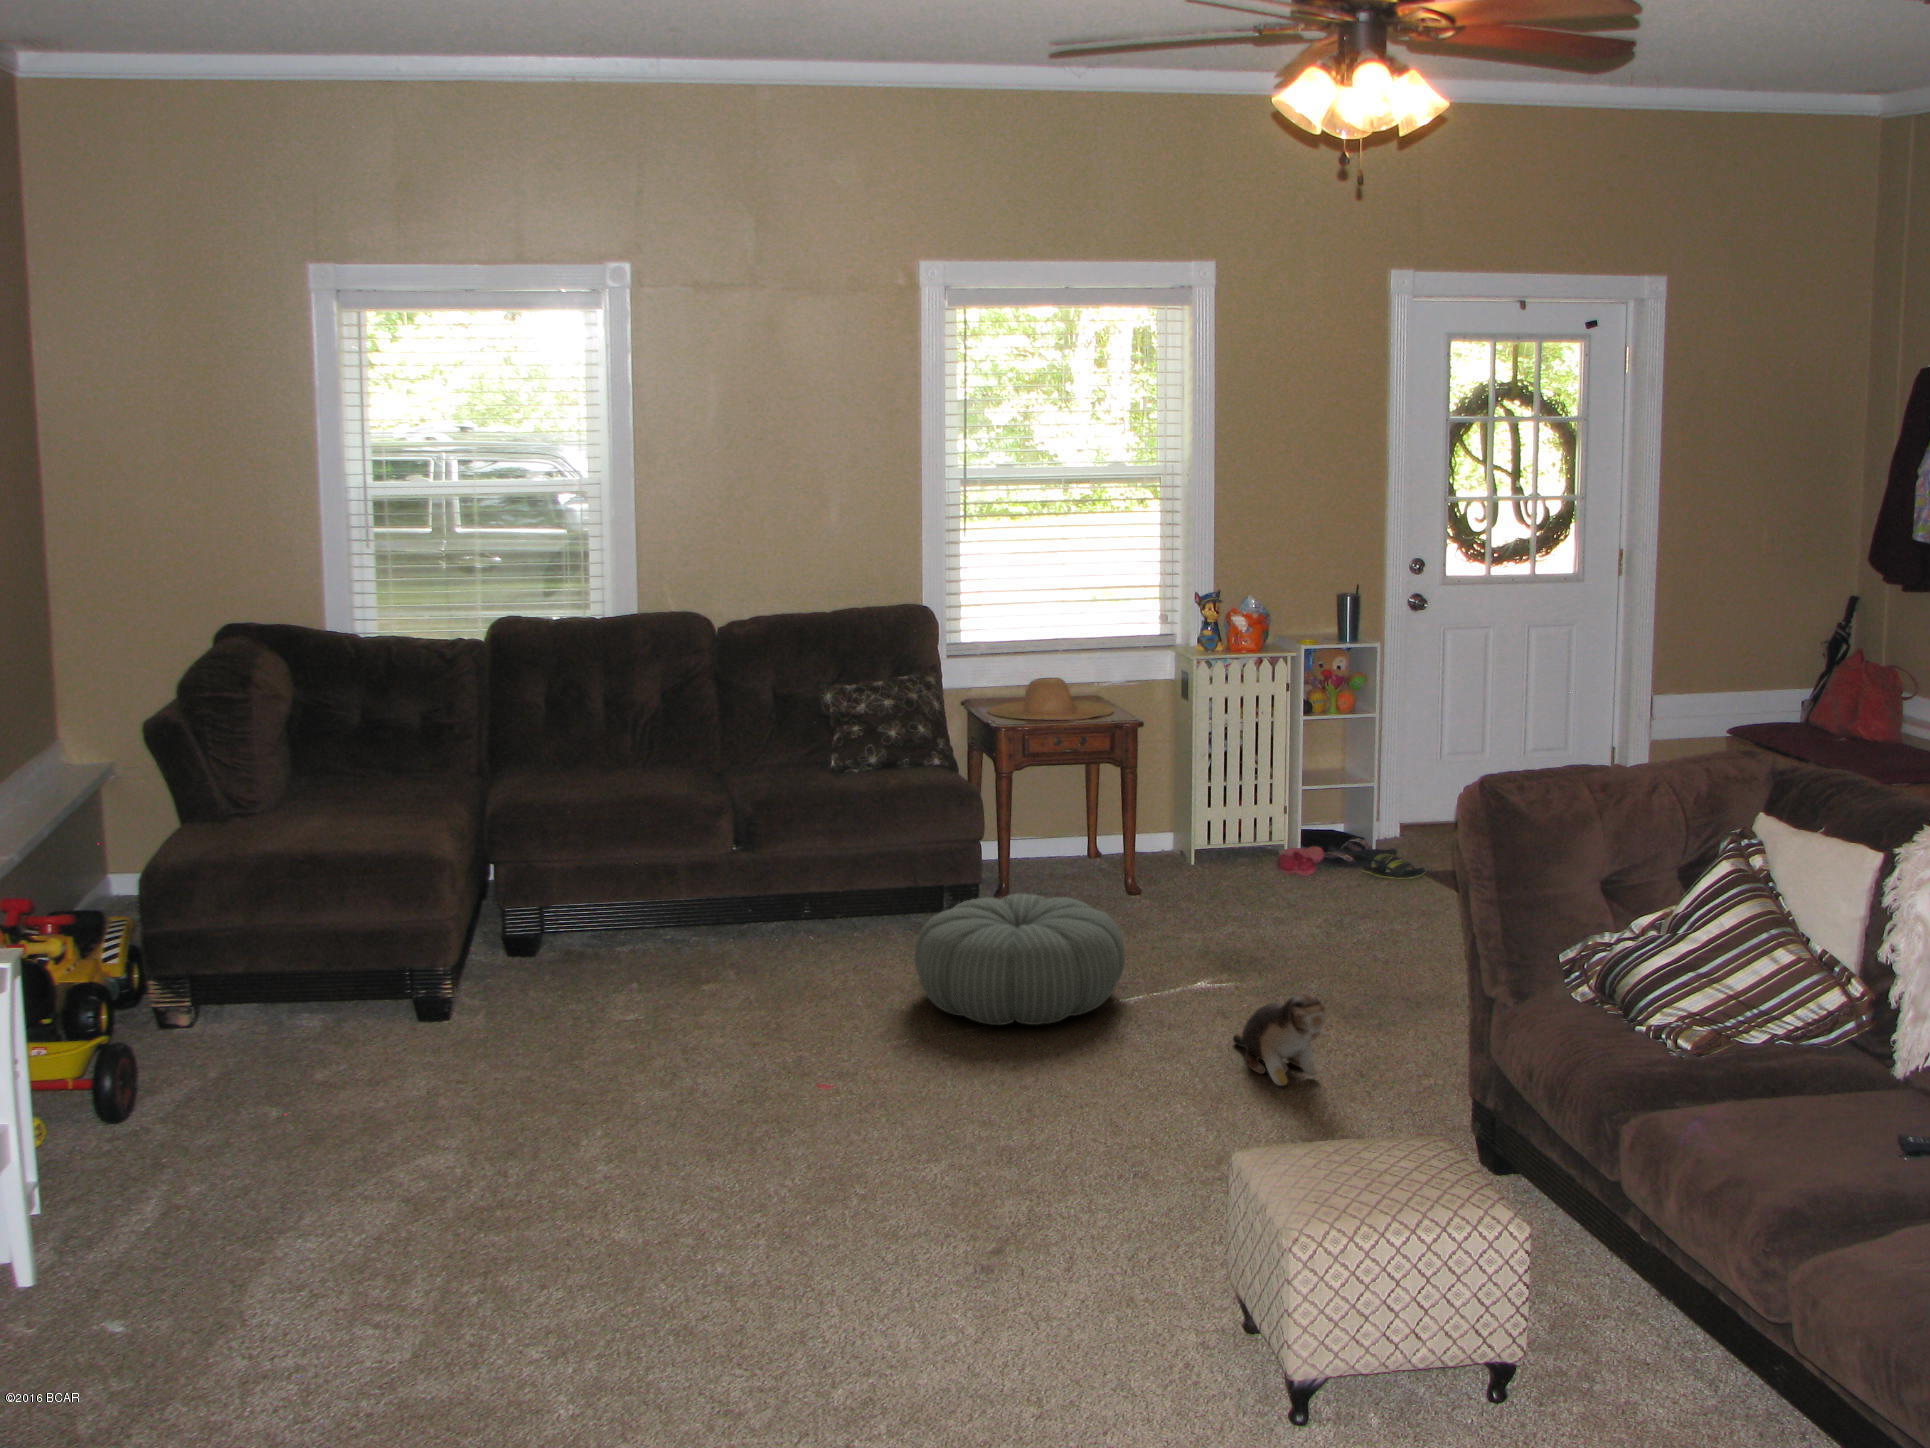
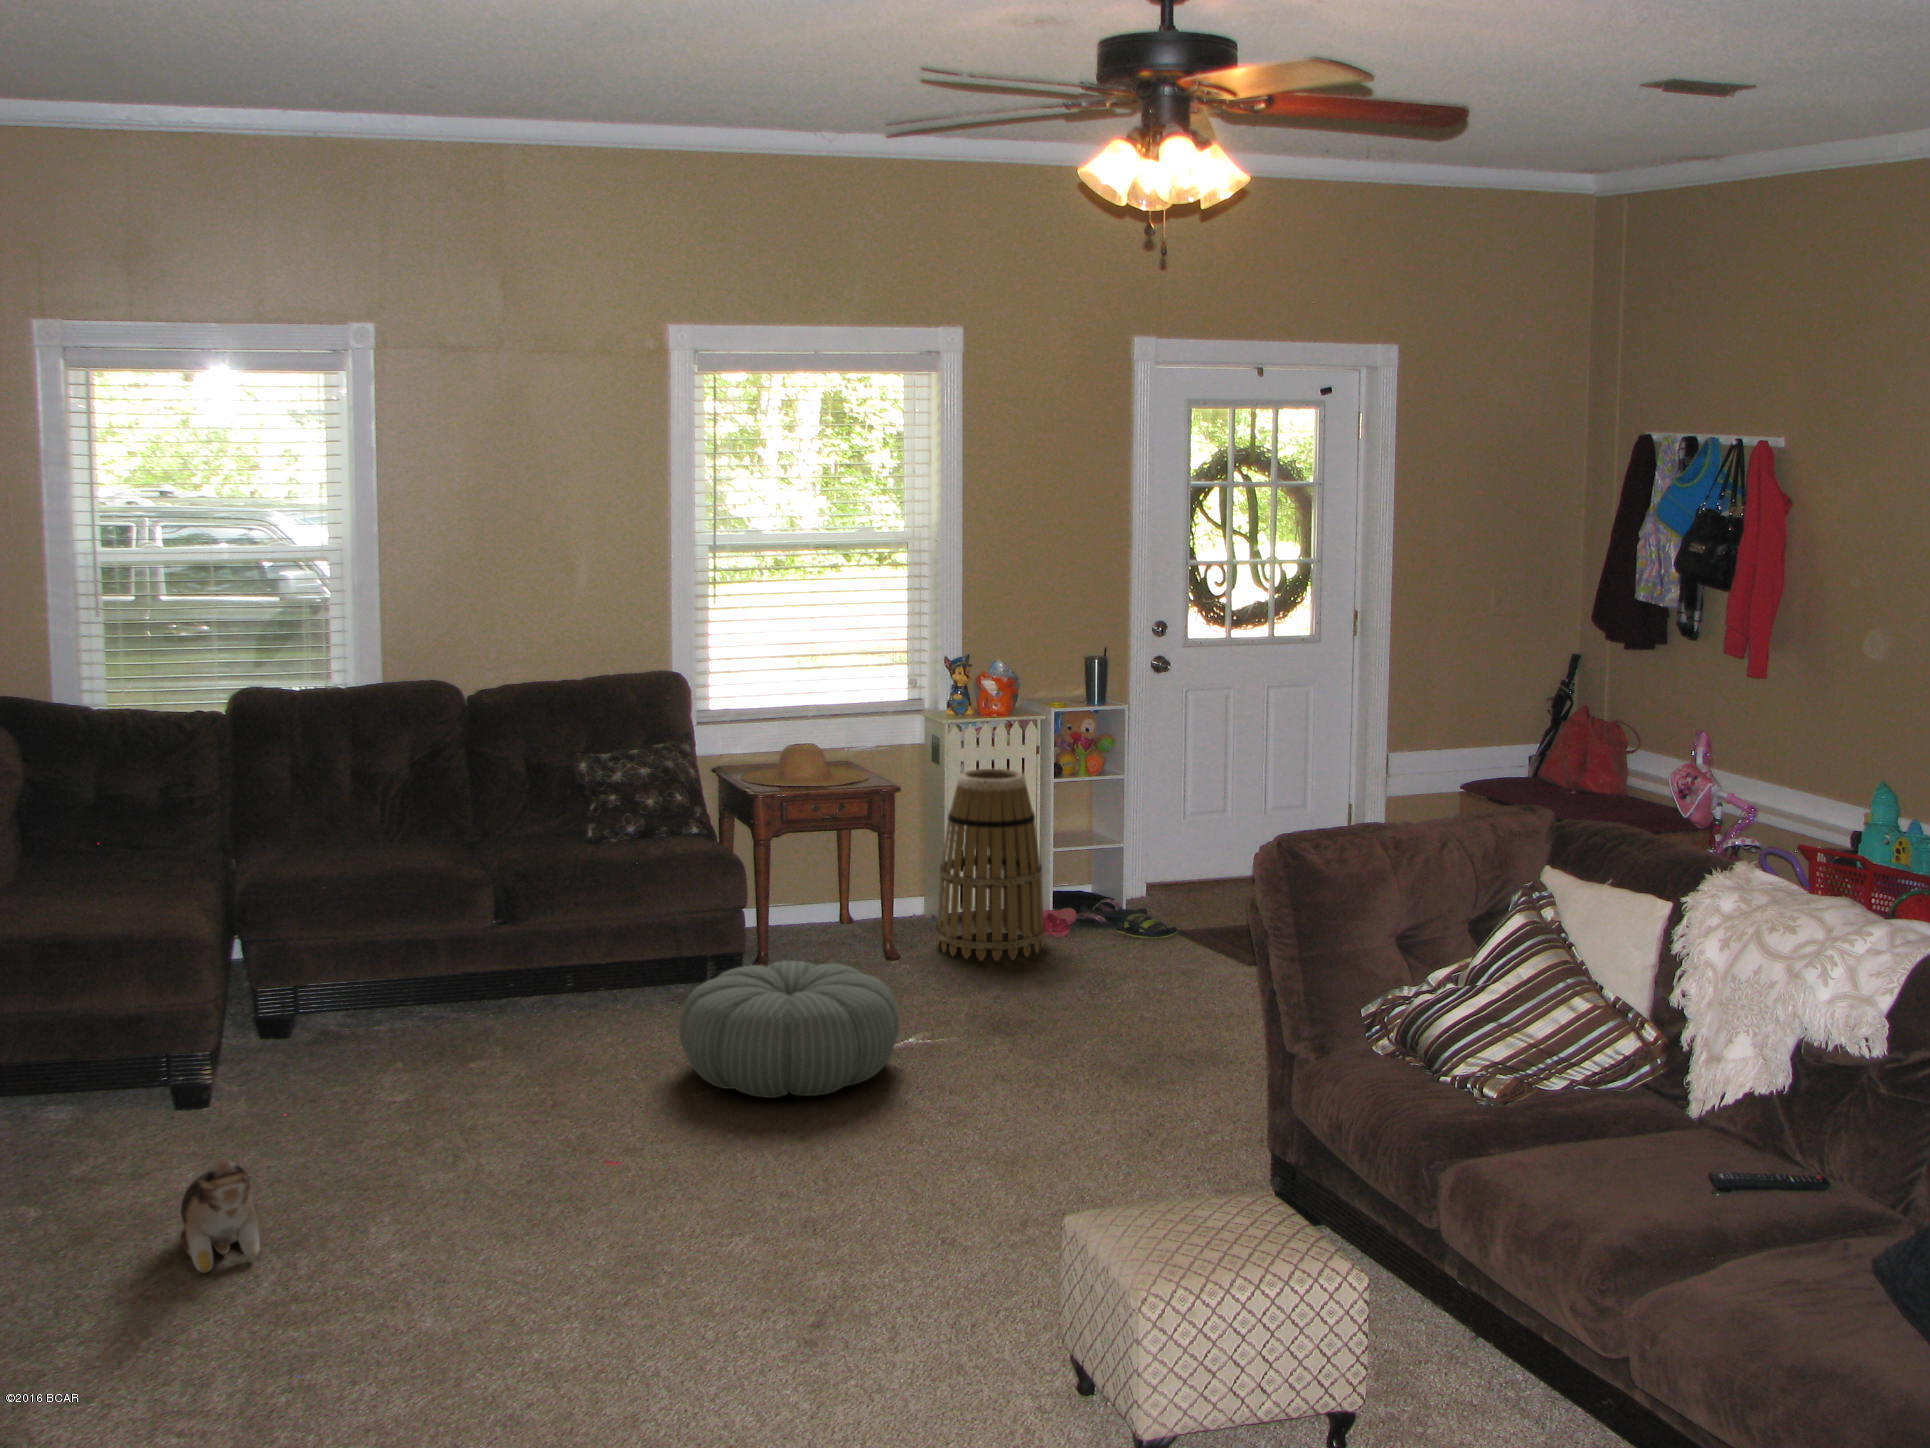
basket: none [1180,706,1289,896] -> present [936,769,1045,961]
plush toy: present [1233,992,1332,1086] -> present [181,1160,260,1273]

